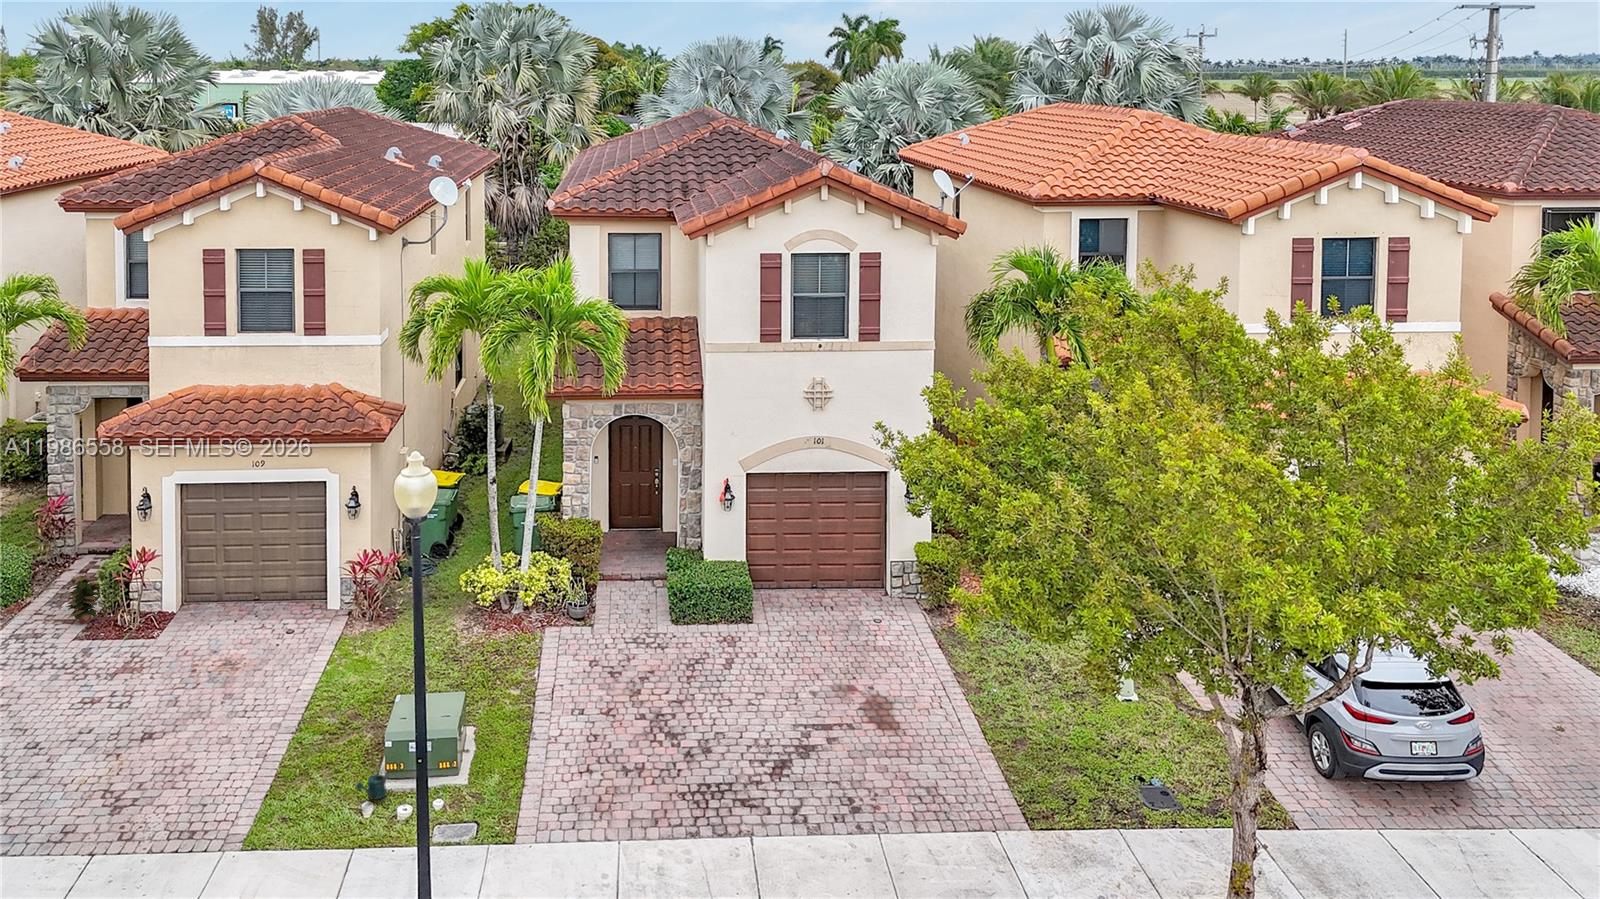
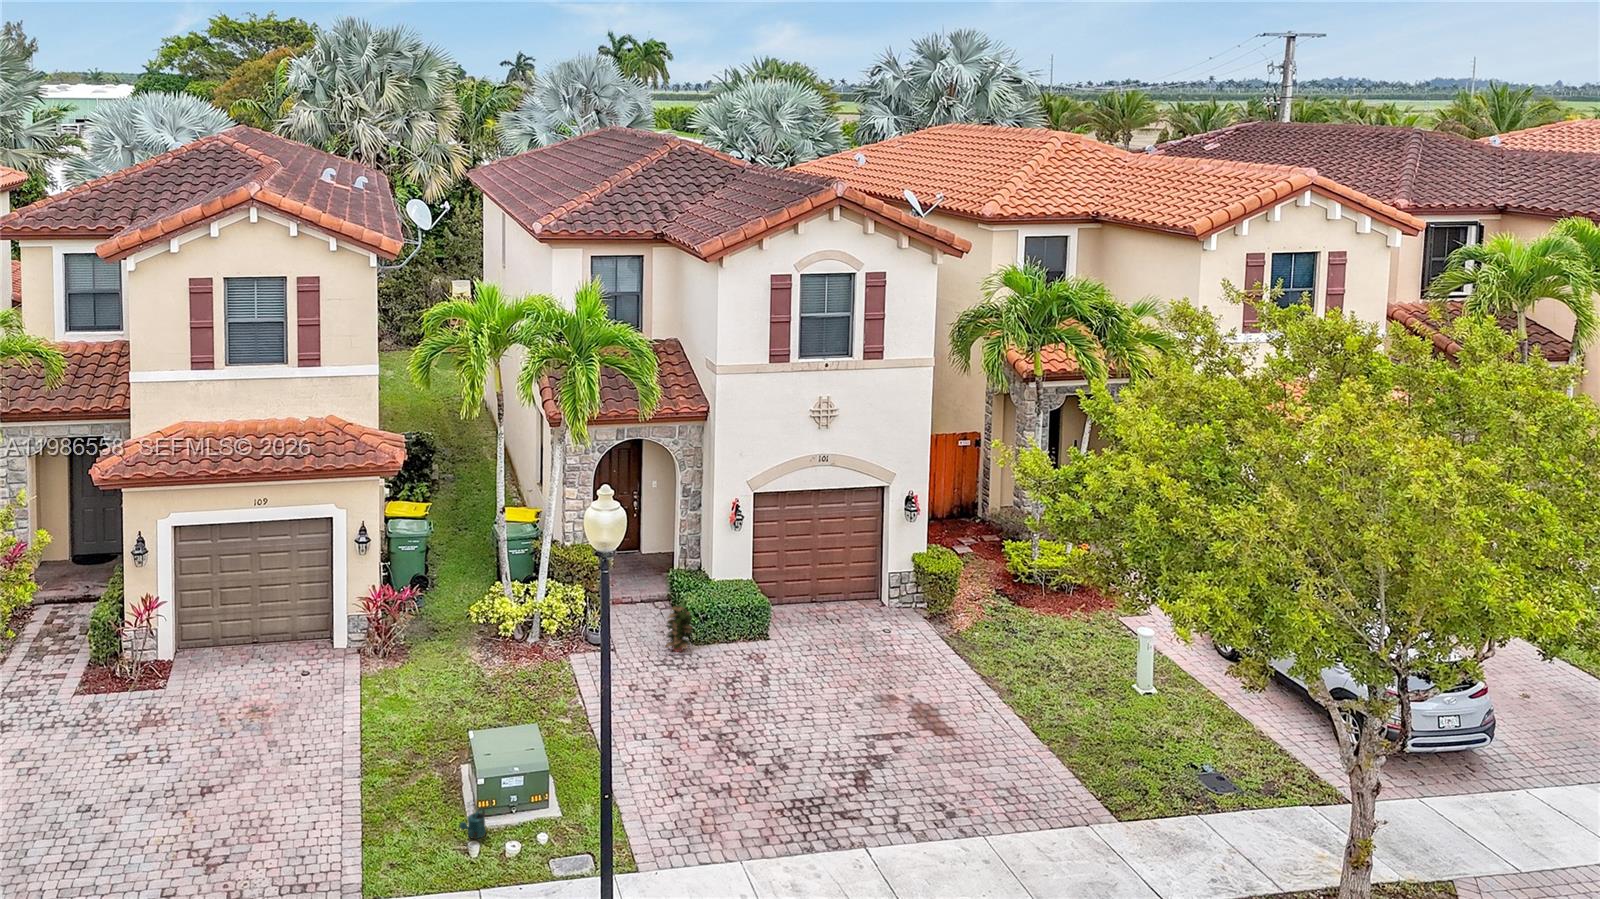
decorative plant: present [67,576,101,623] -> present [666,606,693,652]

